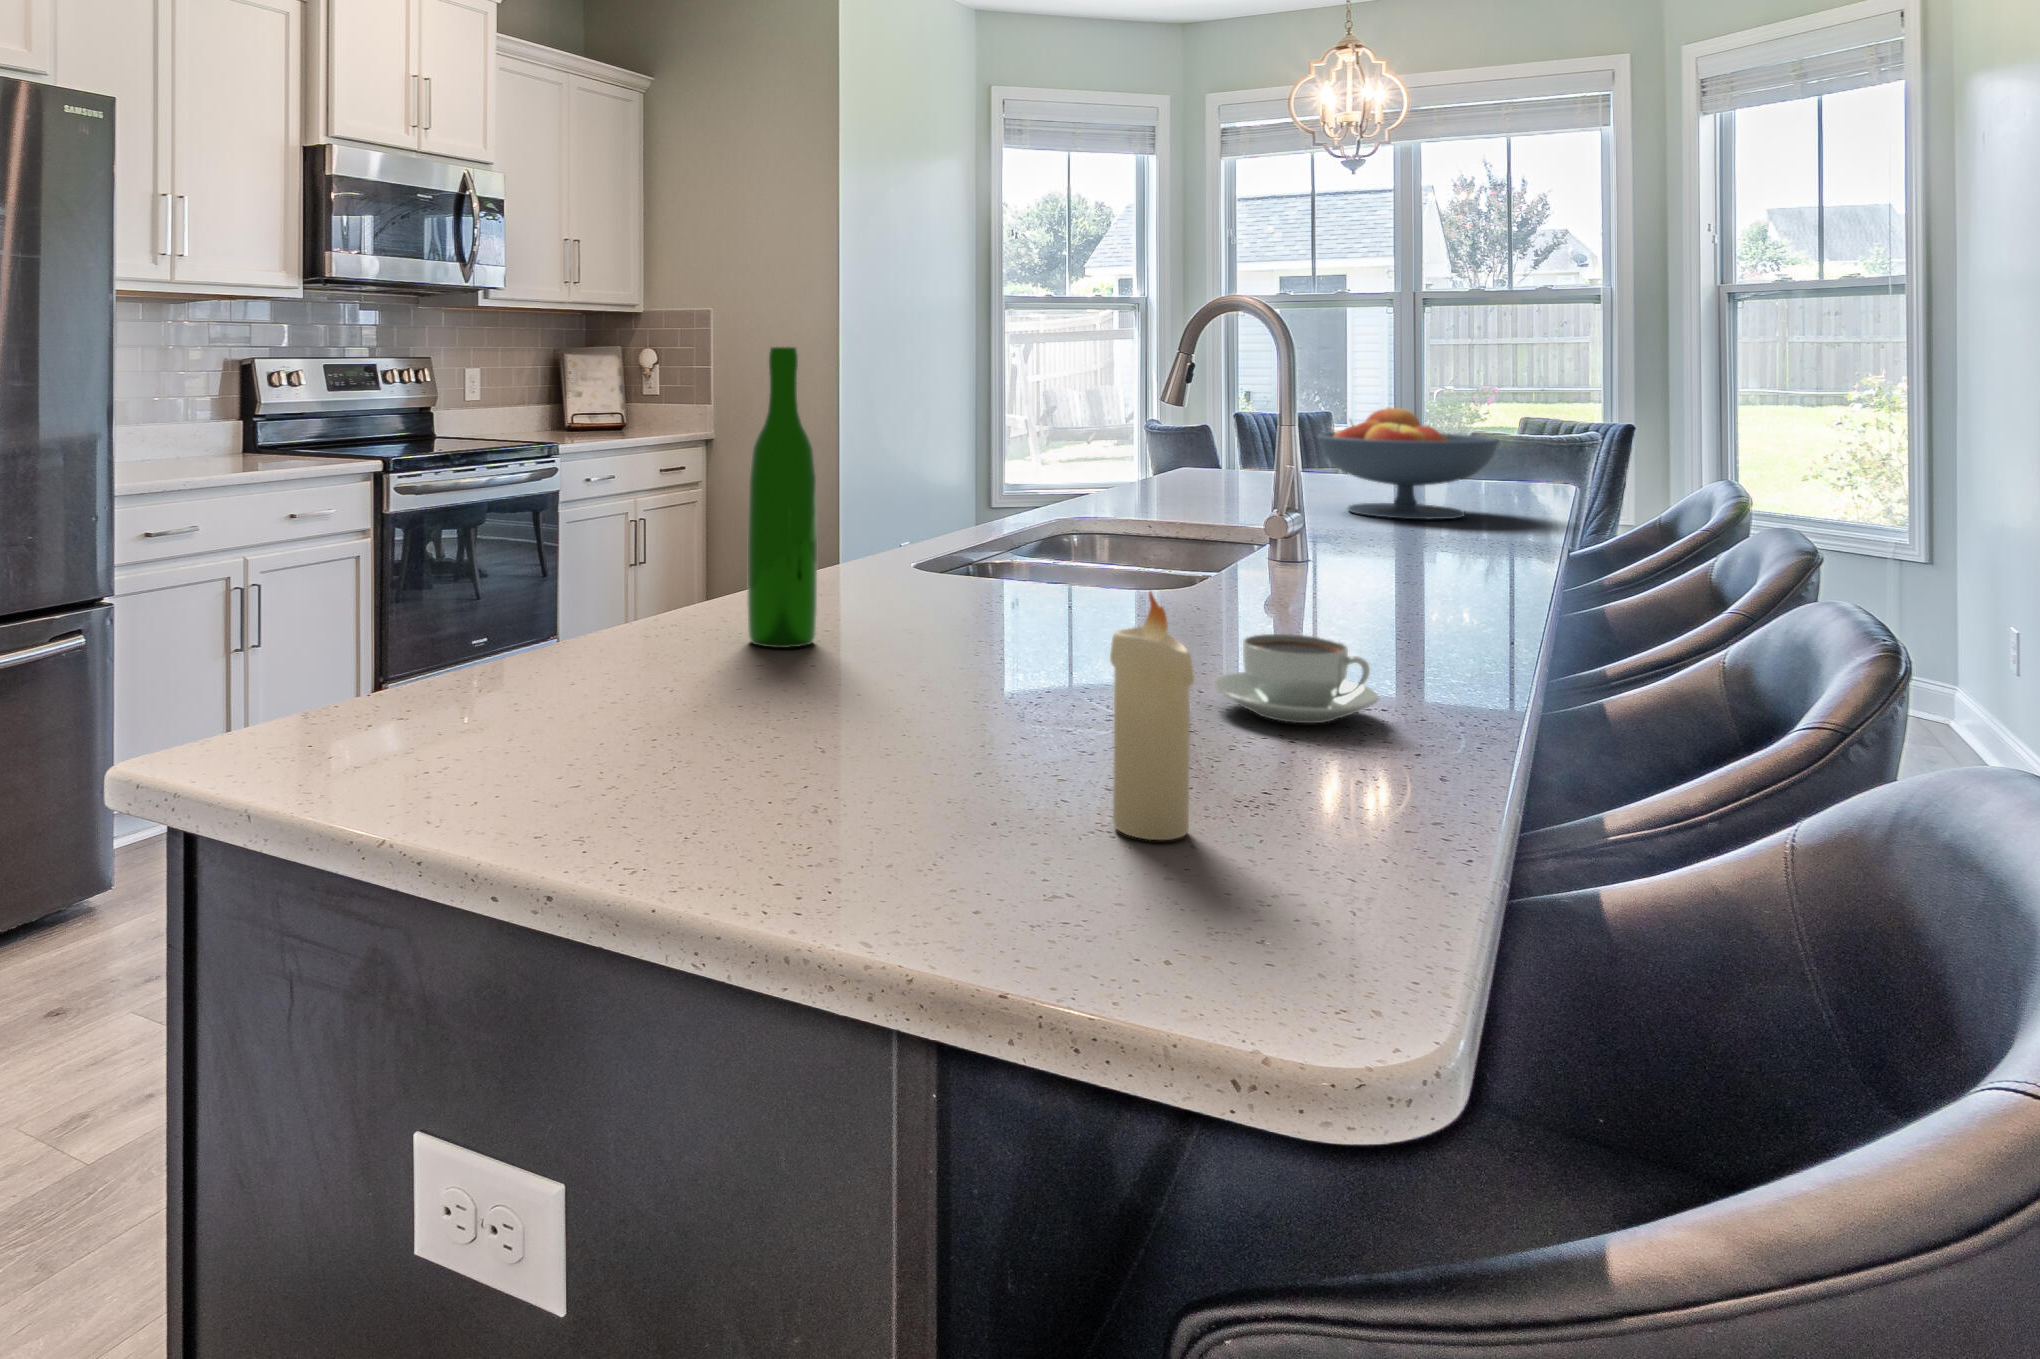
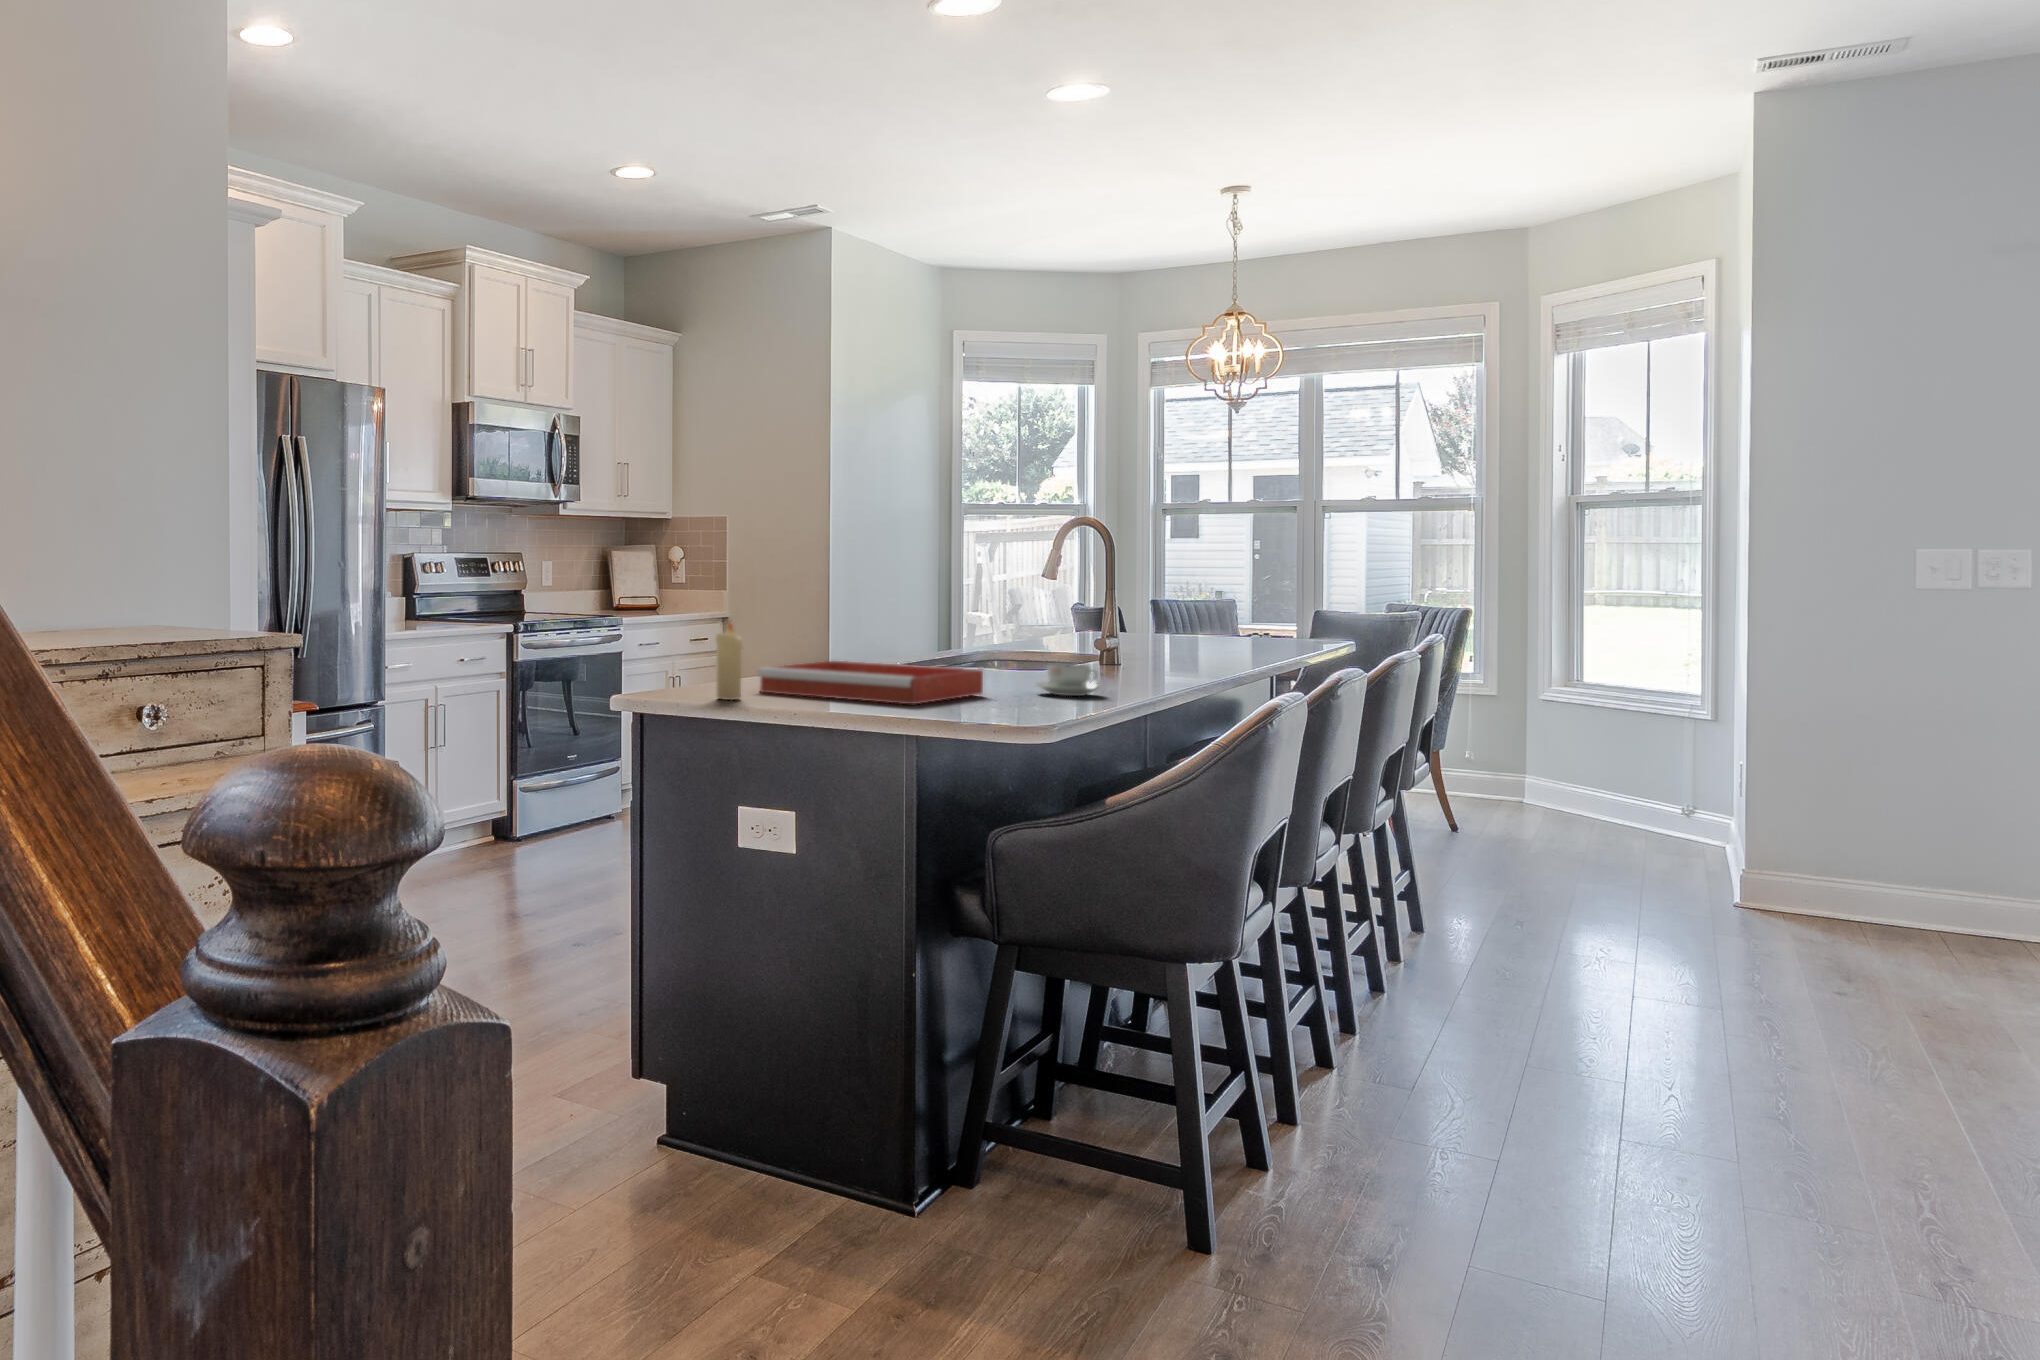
wine bottle: present [747,347,817,648] -> none [827,543,859,680]
fruit bowl: present [1317,408,1499,519] -> none [1166,583,1284,654]
candle: present [1110,591,1194,840] -> present [716,623,742,700]
tray: none [530,617,1099,823] -> present [758,661,983,704]

